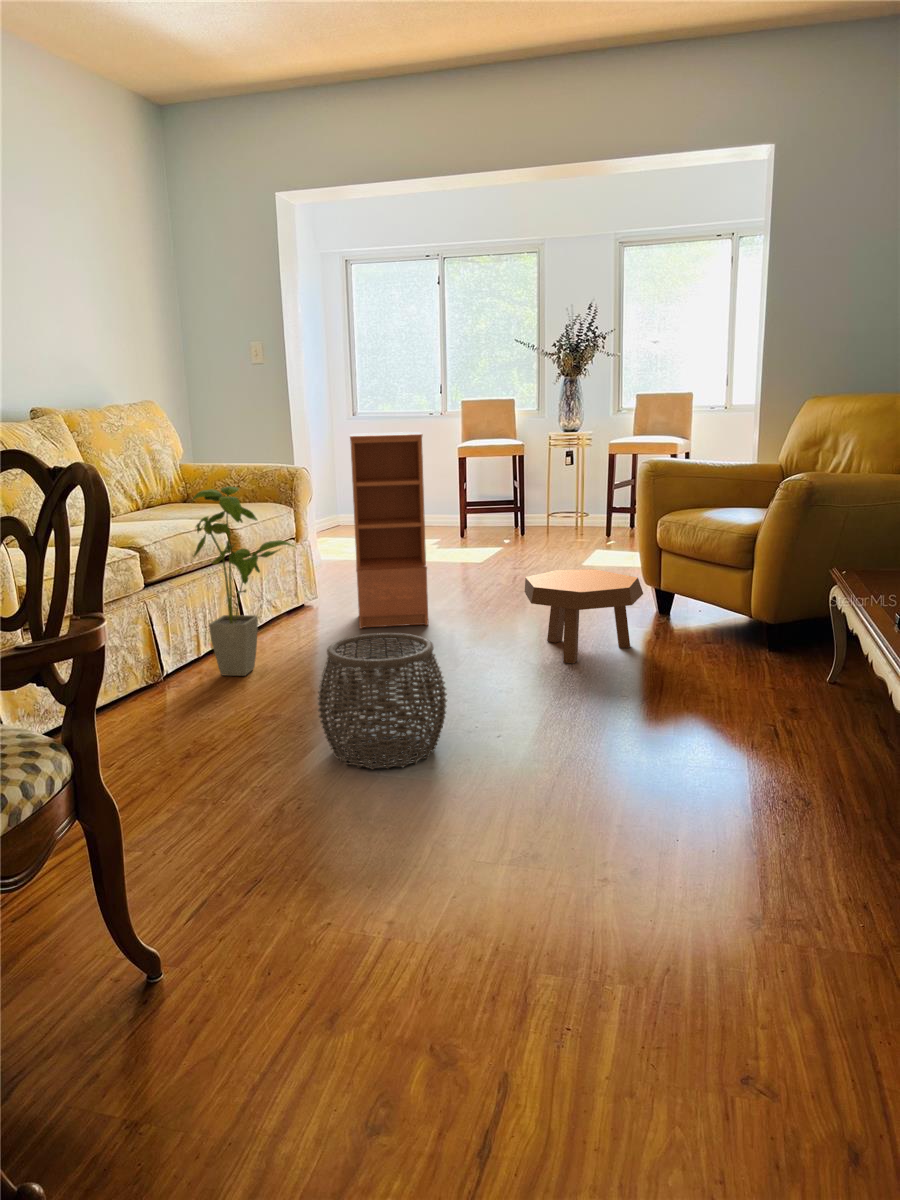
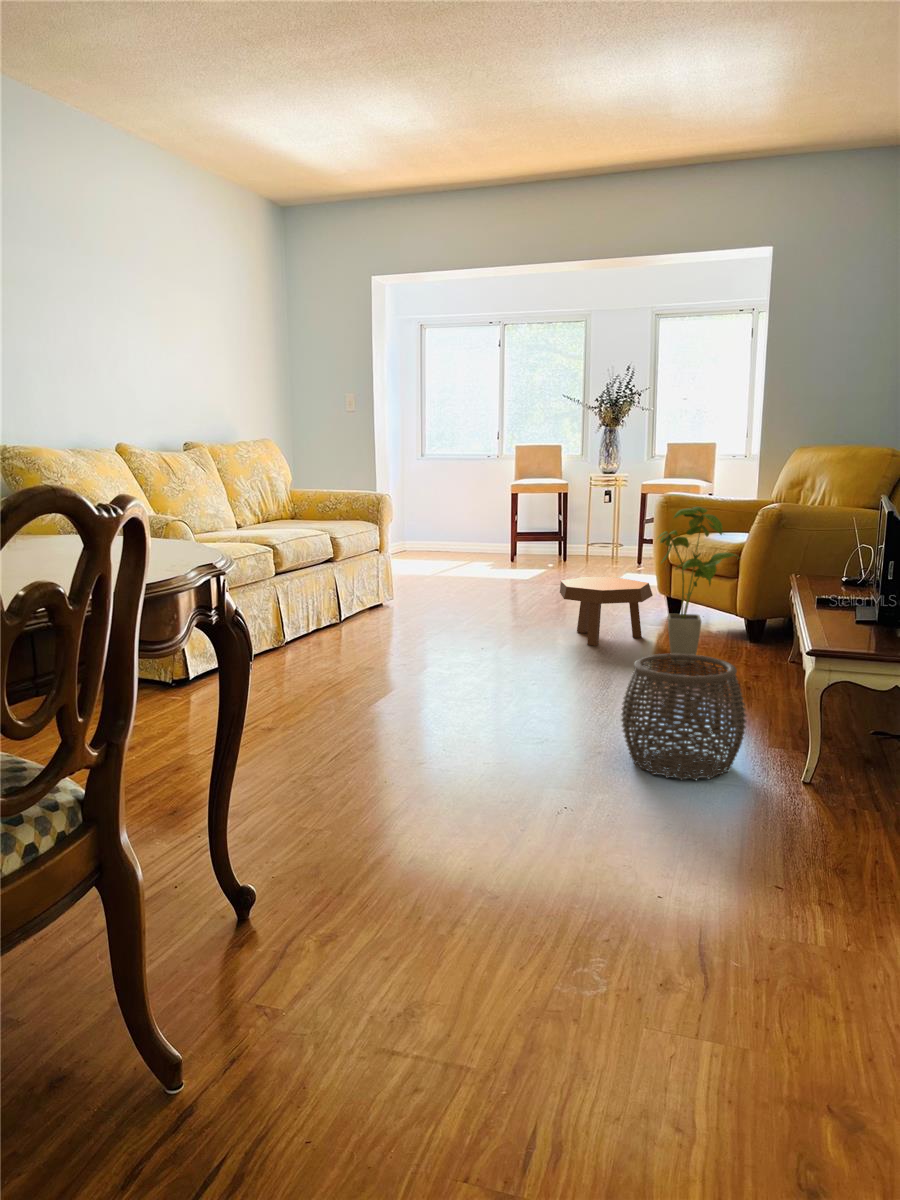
bookcase: present [350,432,428,629] -> none [427,468,484,620]
house plant: present [193,486,294,676] -> present [658,507,740,663]
woven basket: present [318,633,447,770] -> present [621,654,746,780]

